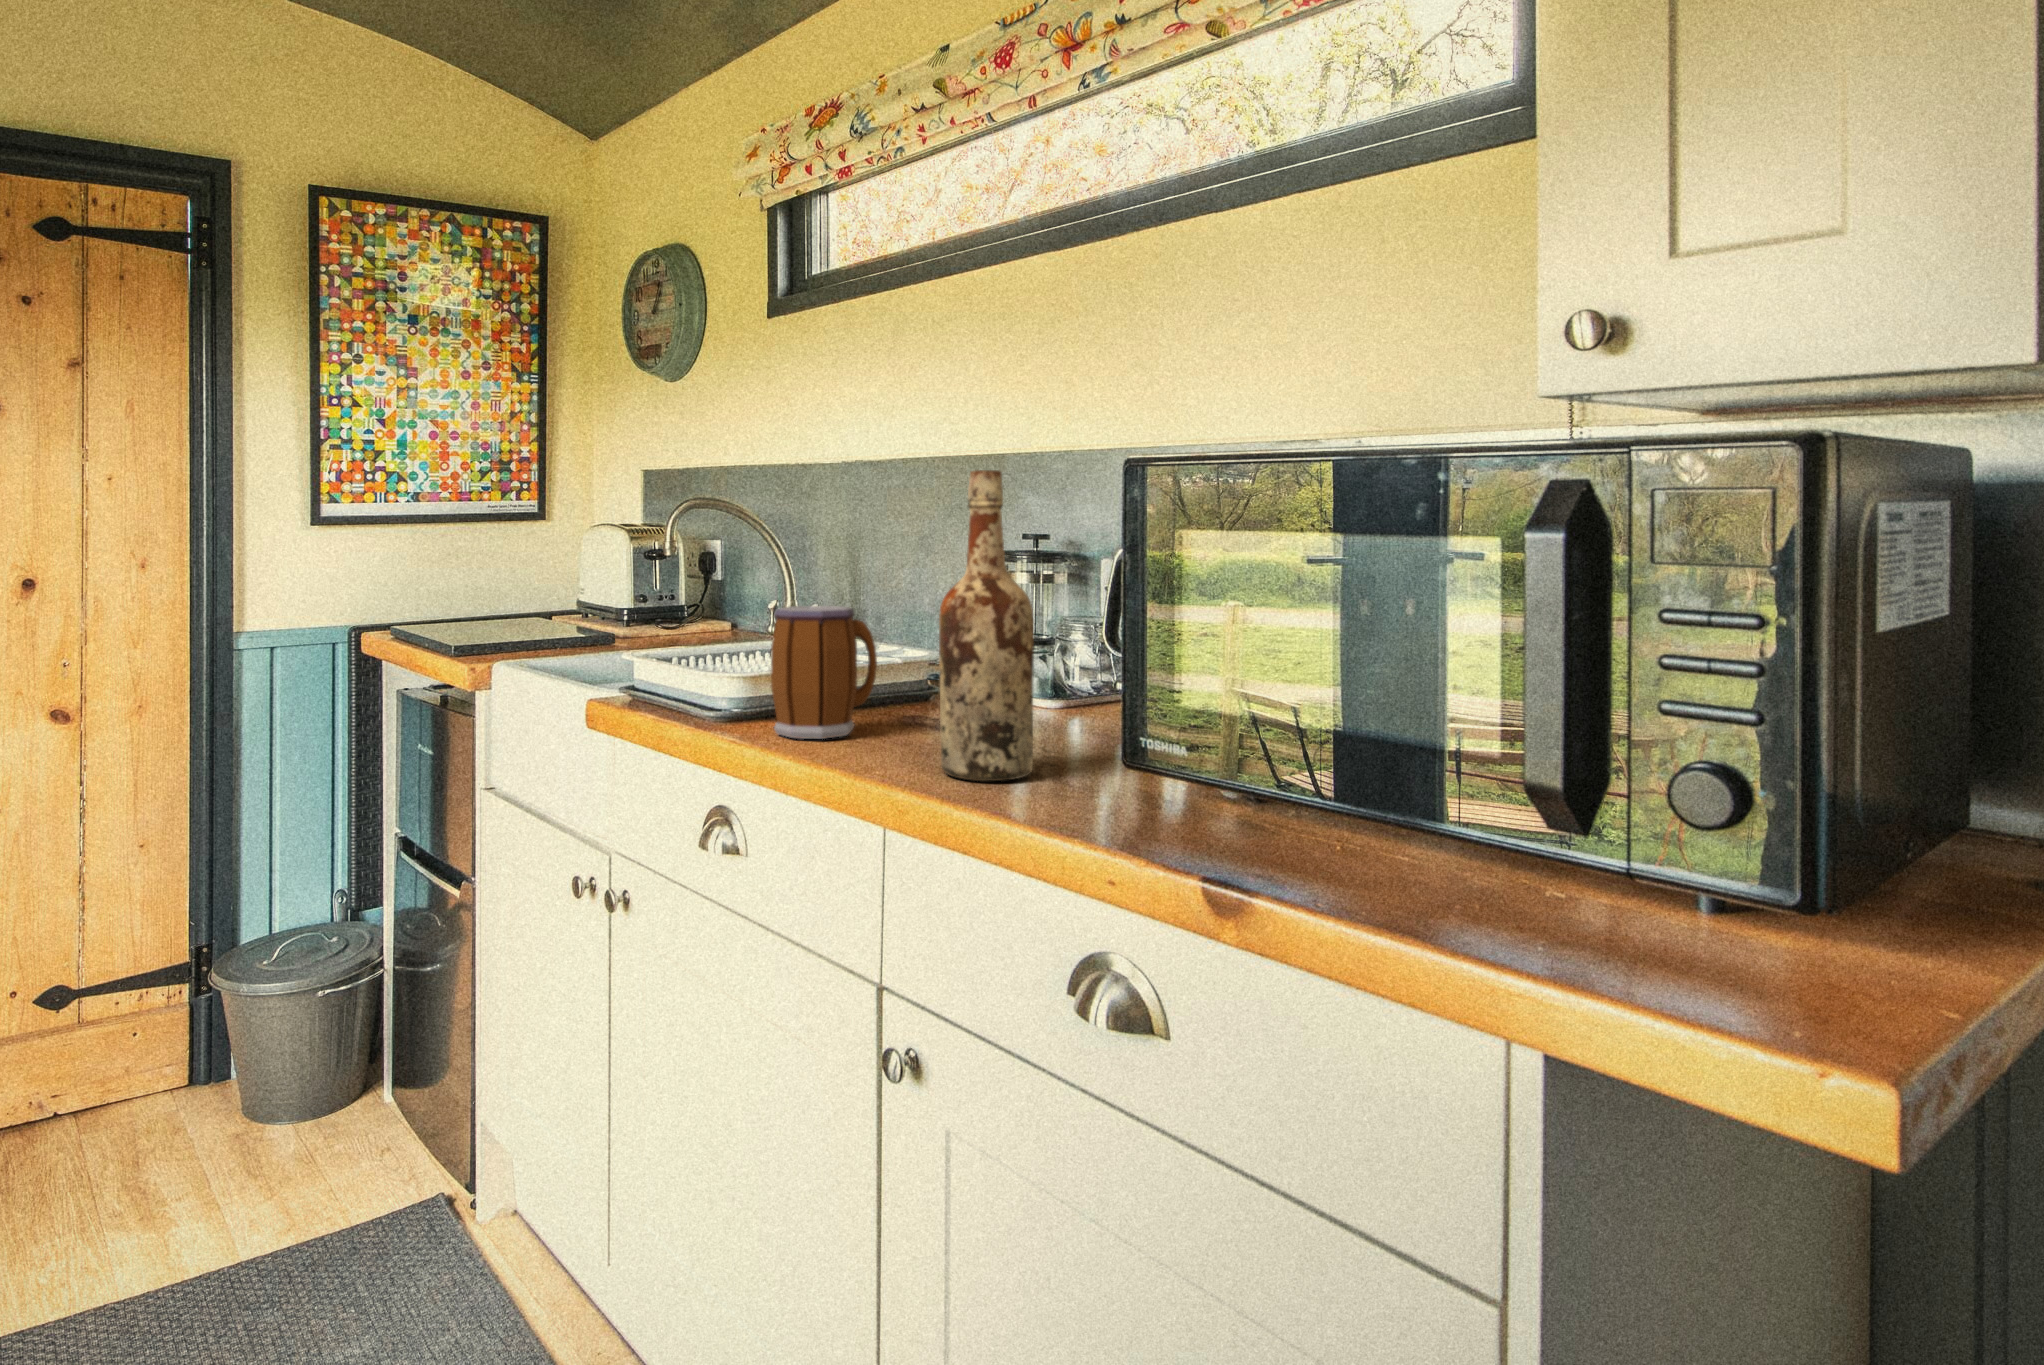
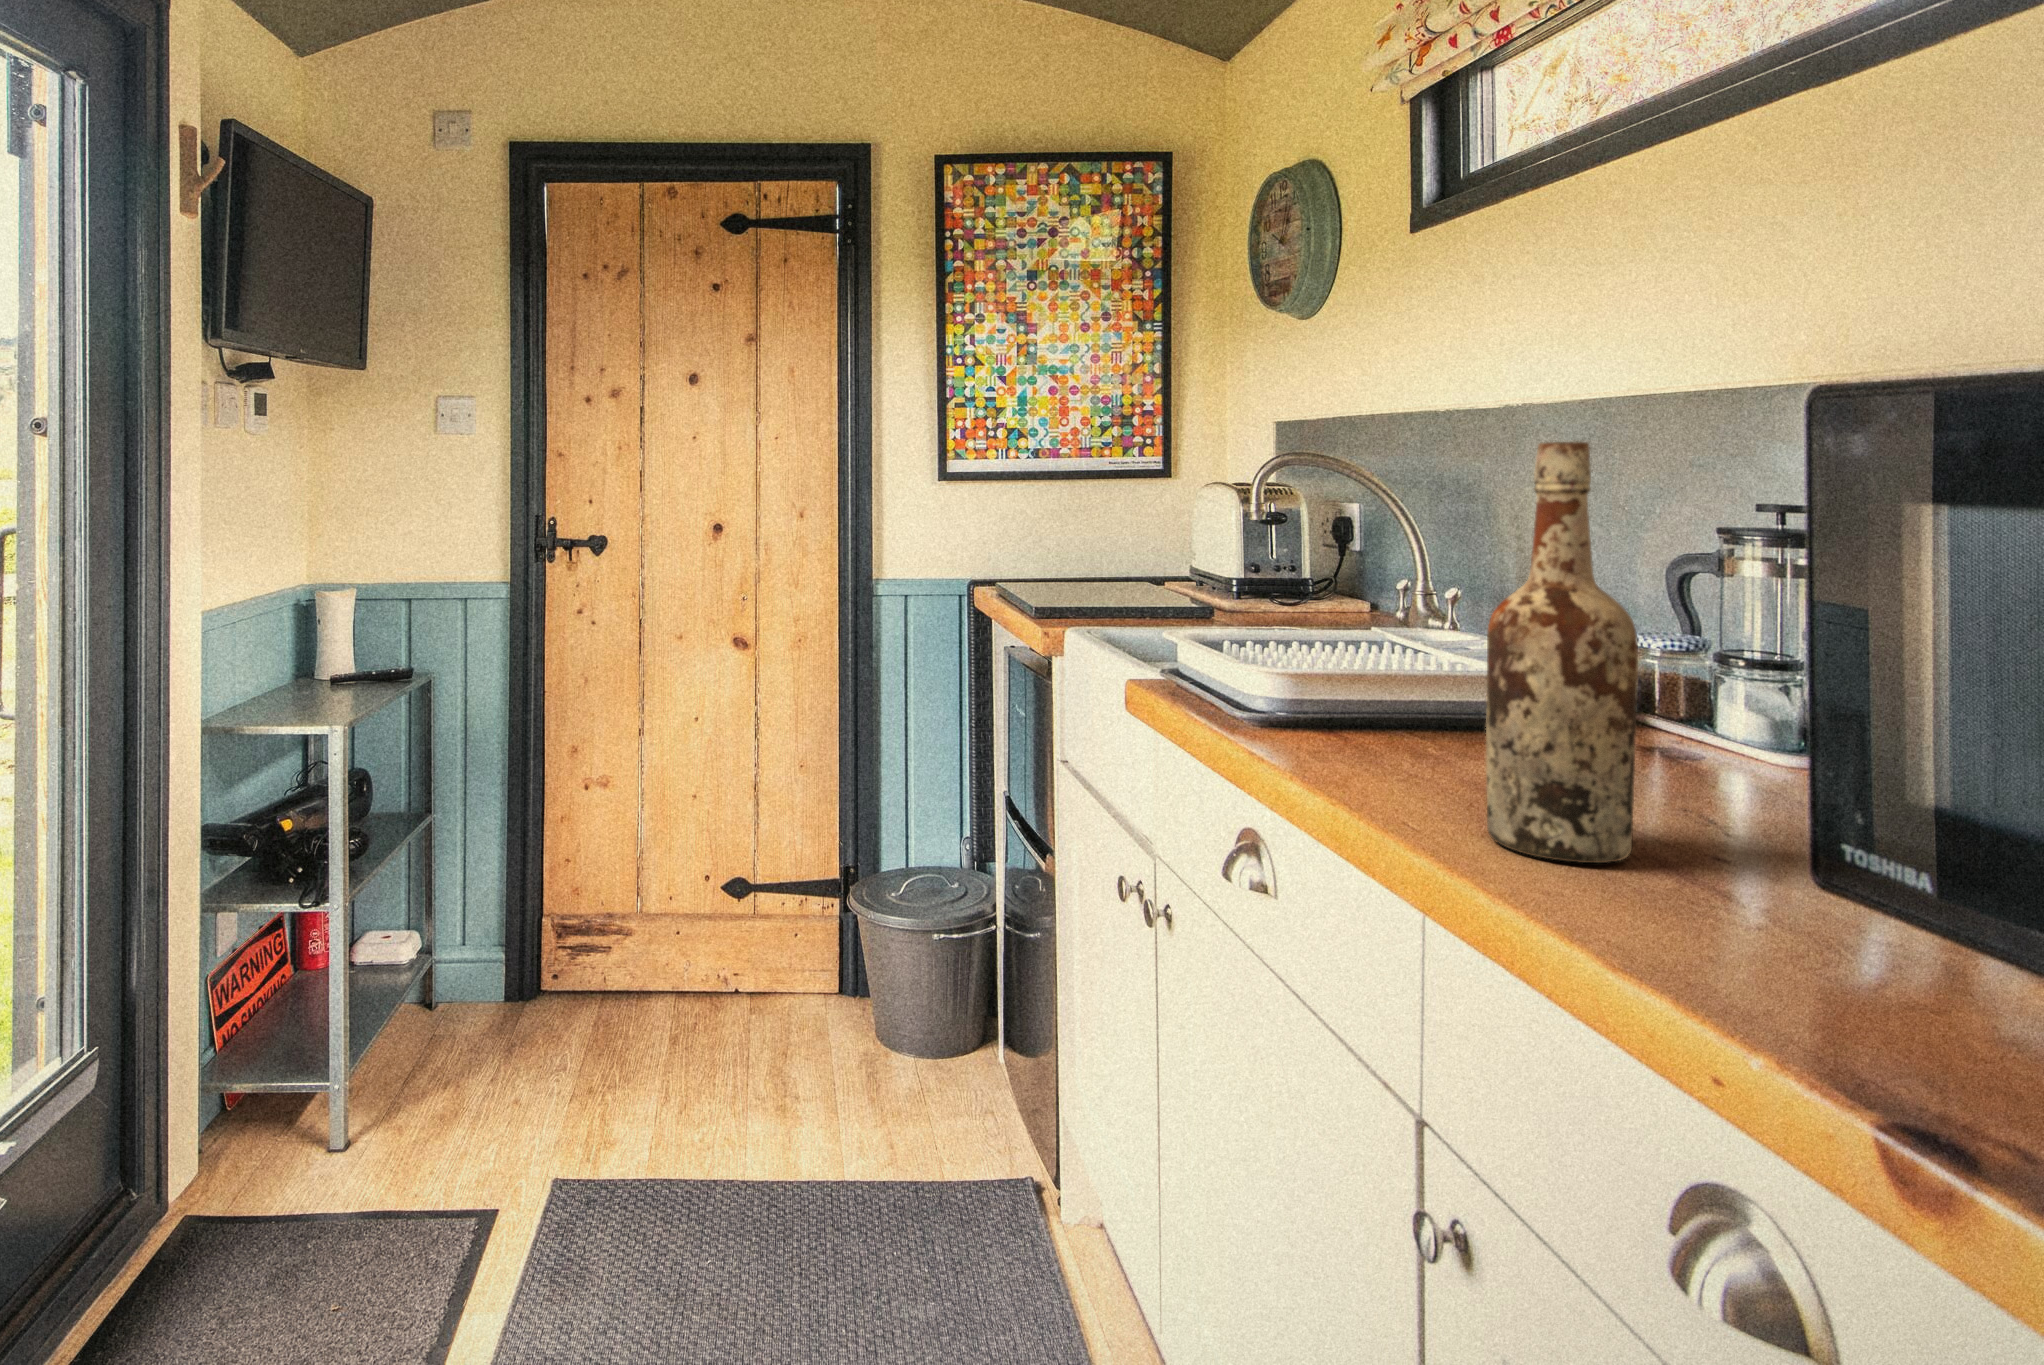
mug: present [771,606,877,739] -> none [1302,601,1449,764]

